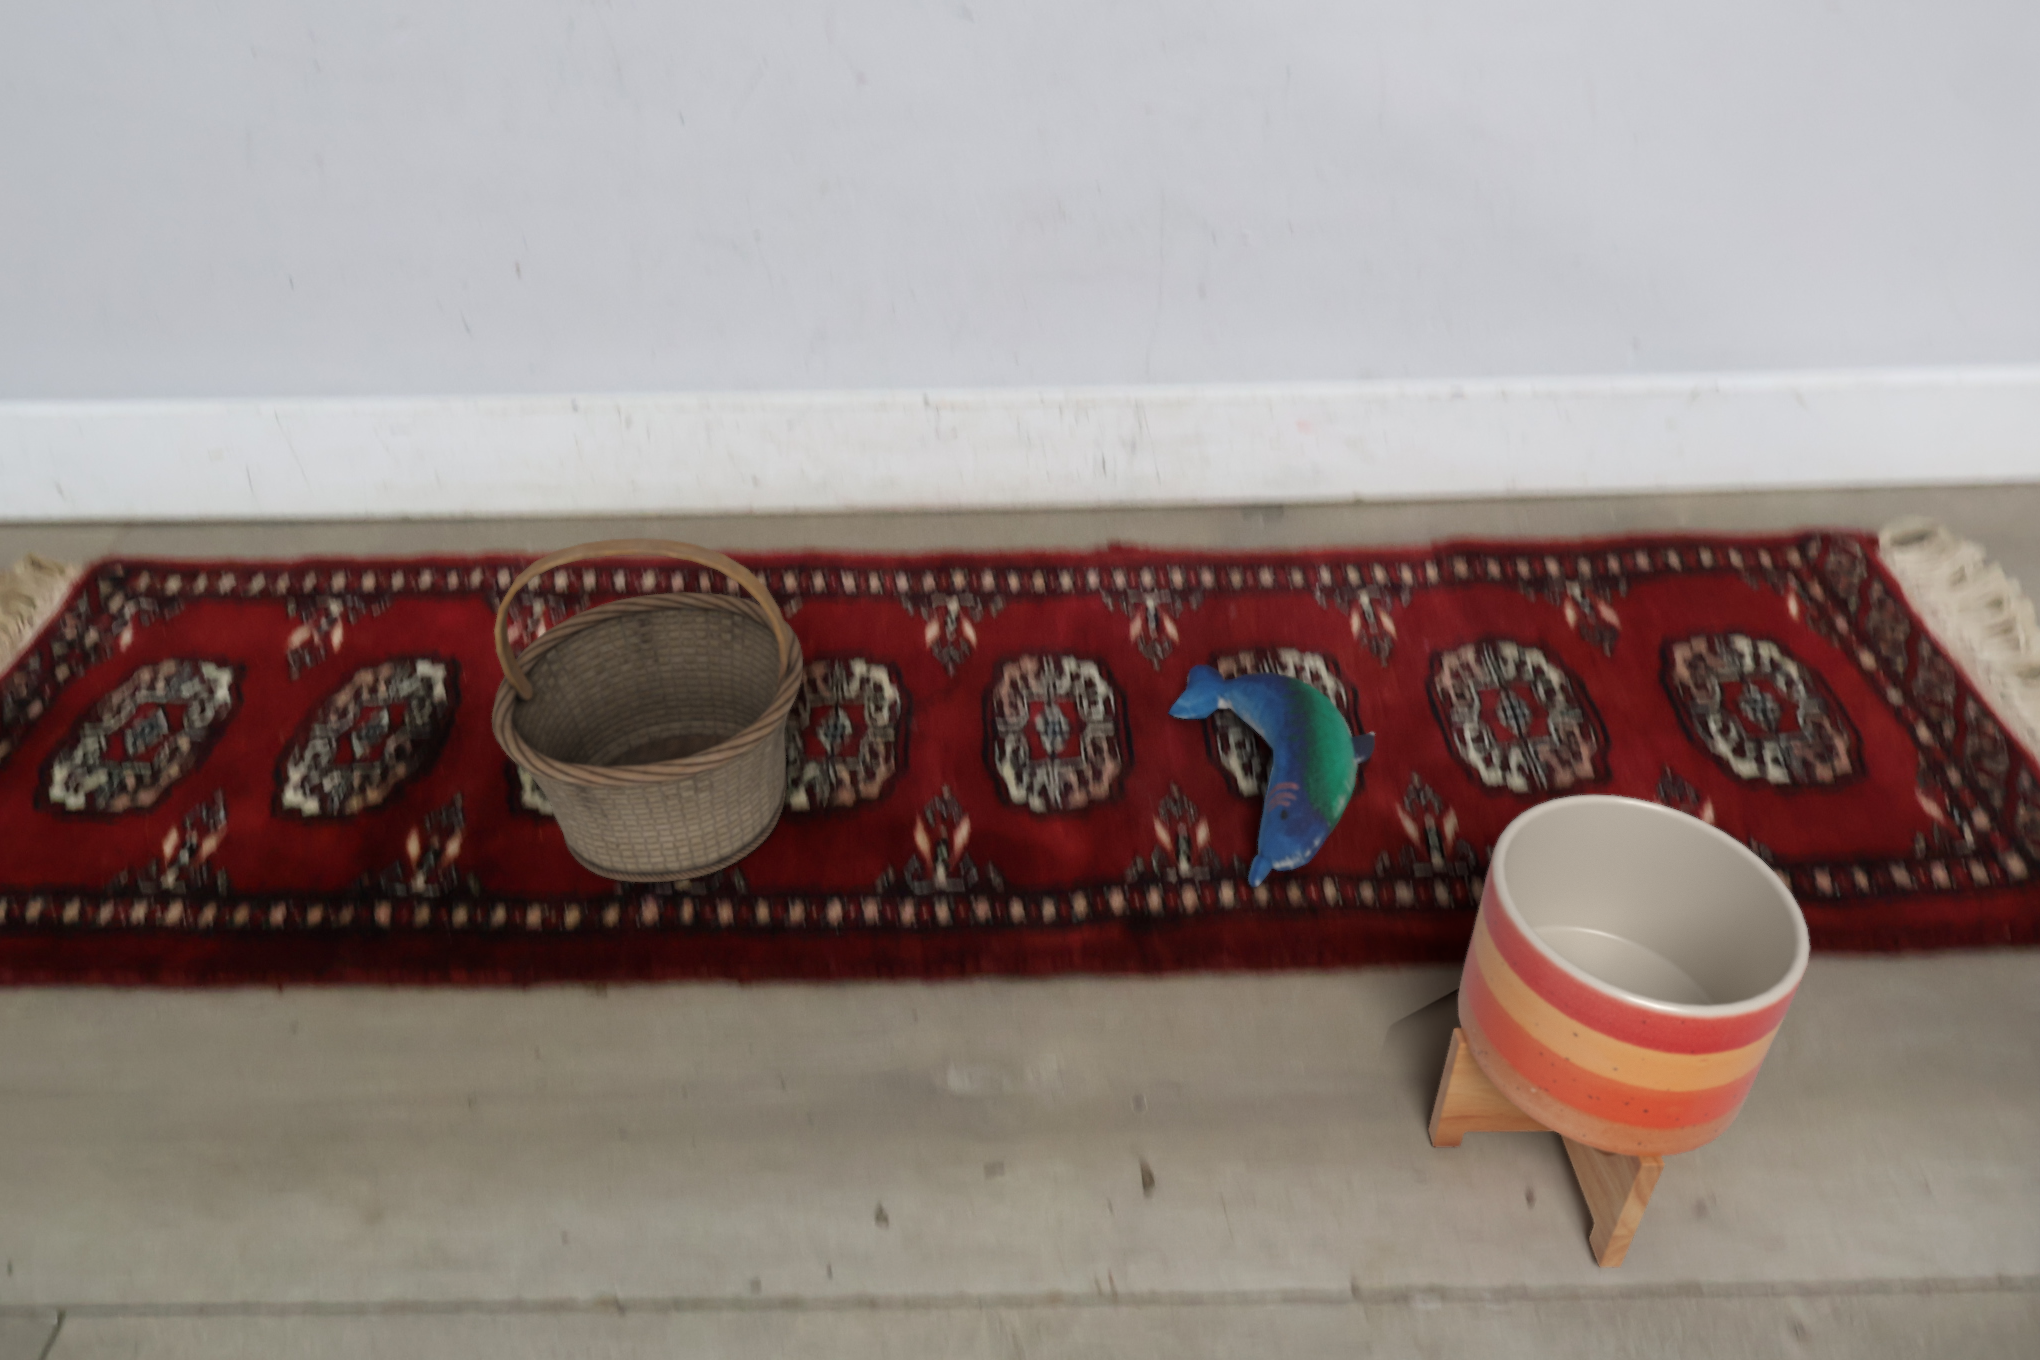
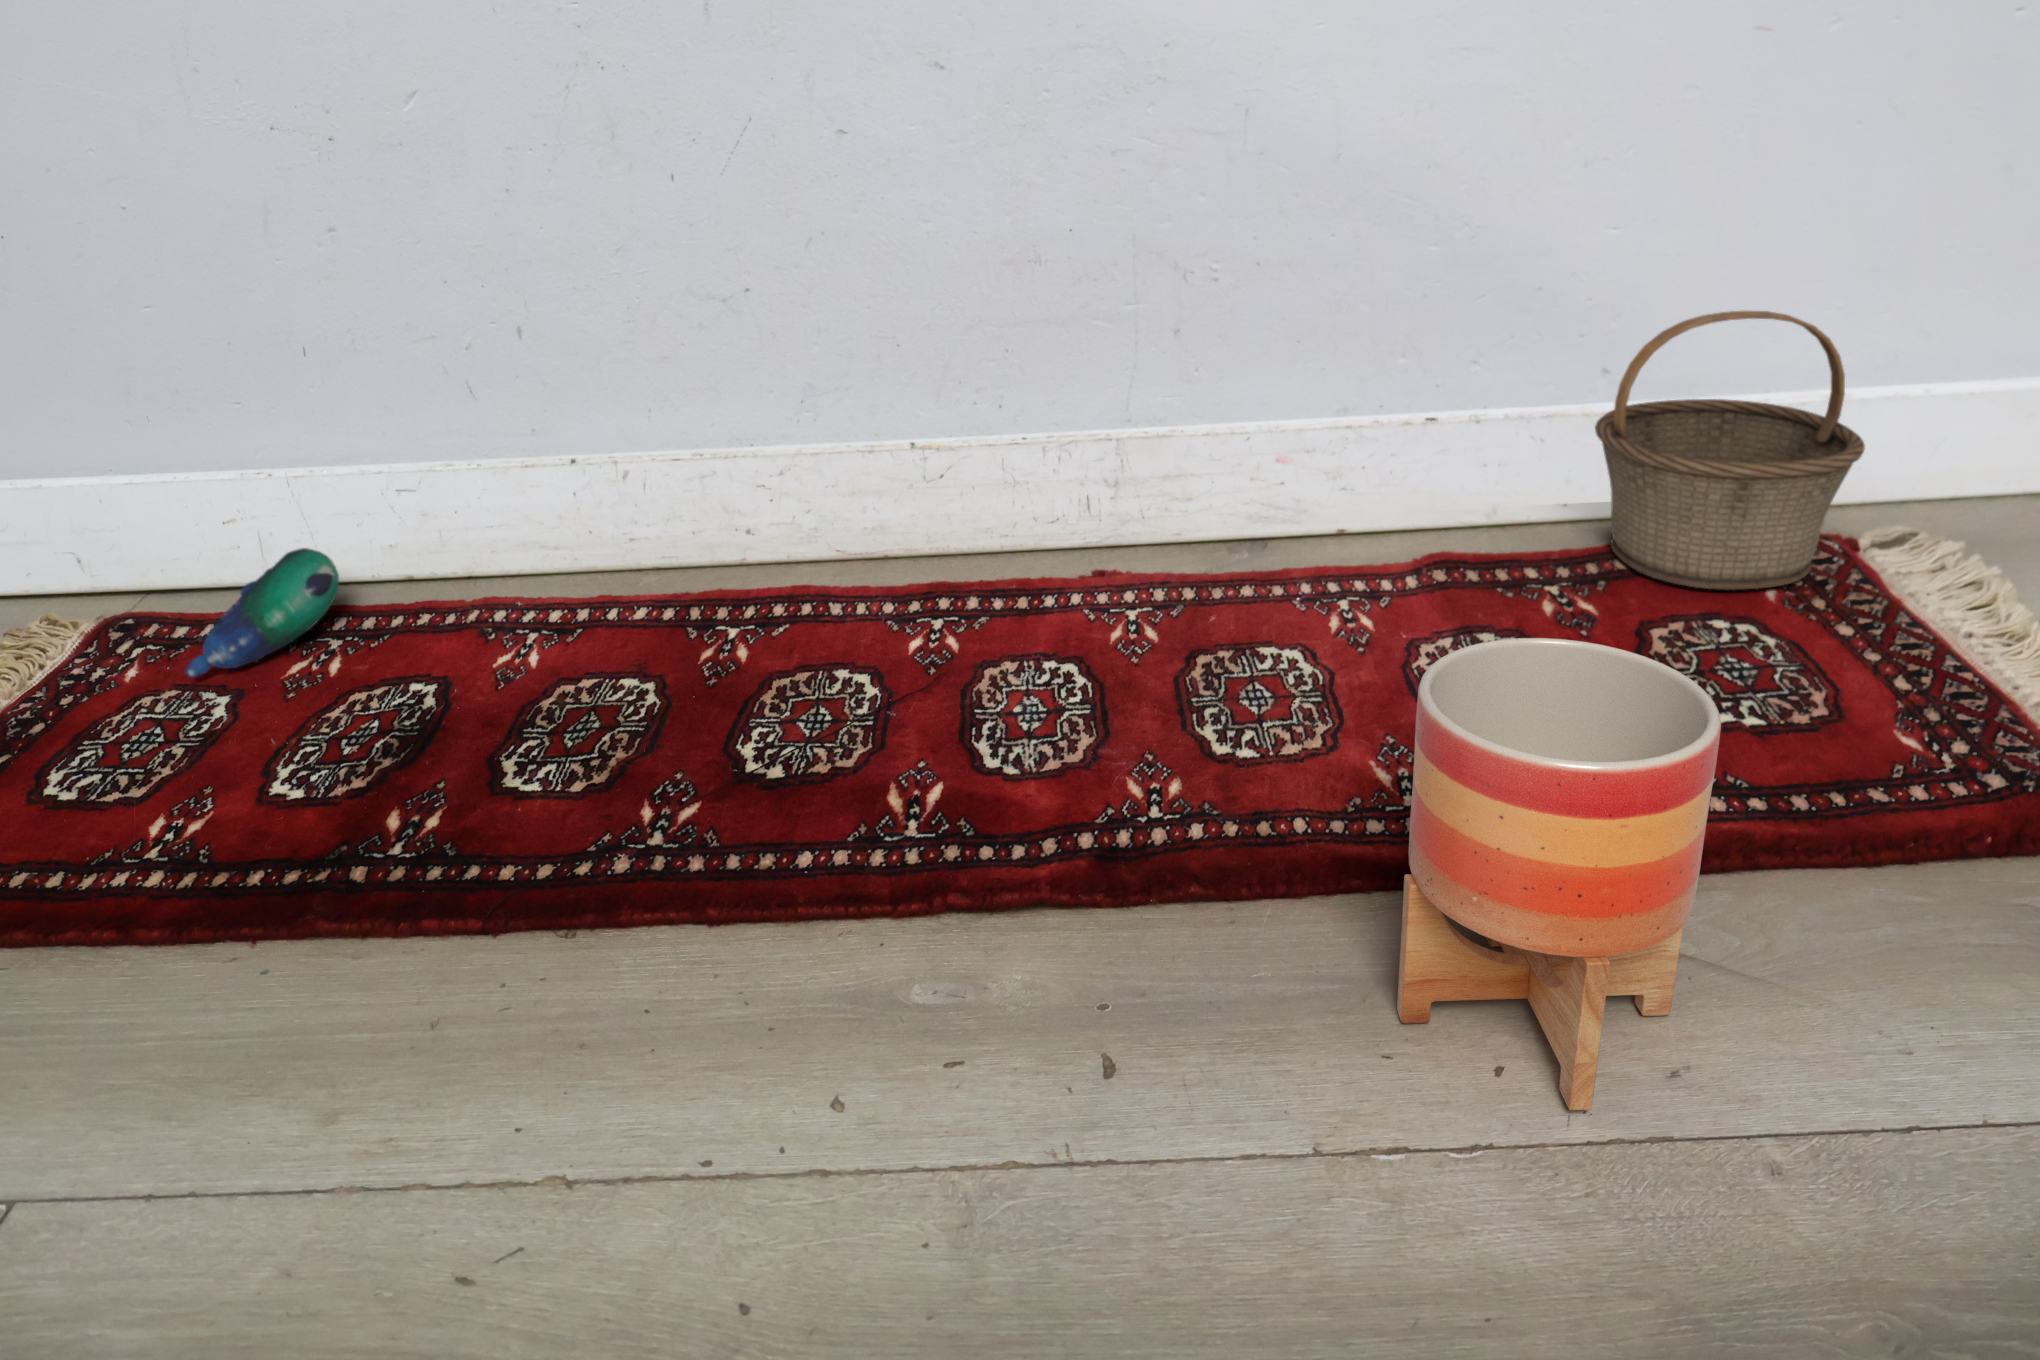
basket: present [492,538,803,882] -> present [1595,311,1865,590]
plush toy: present [1169,665,1375,887] -> present [186,548,339,678]

